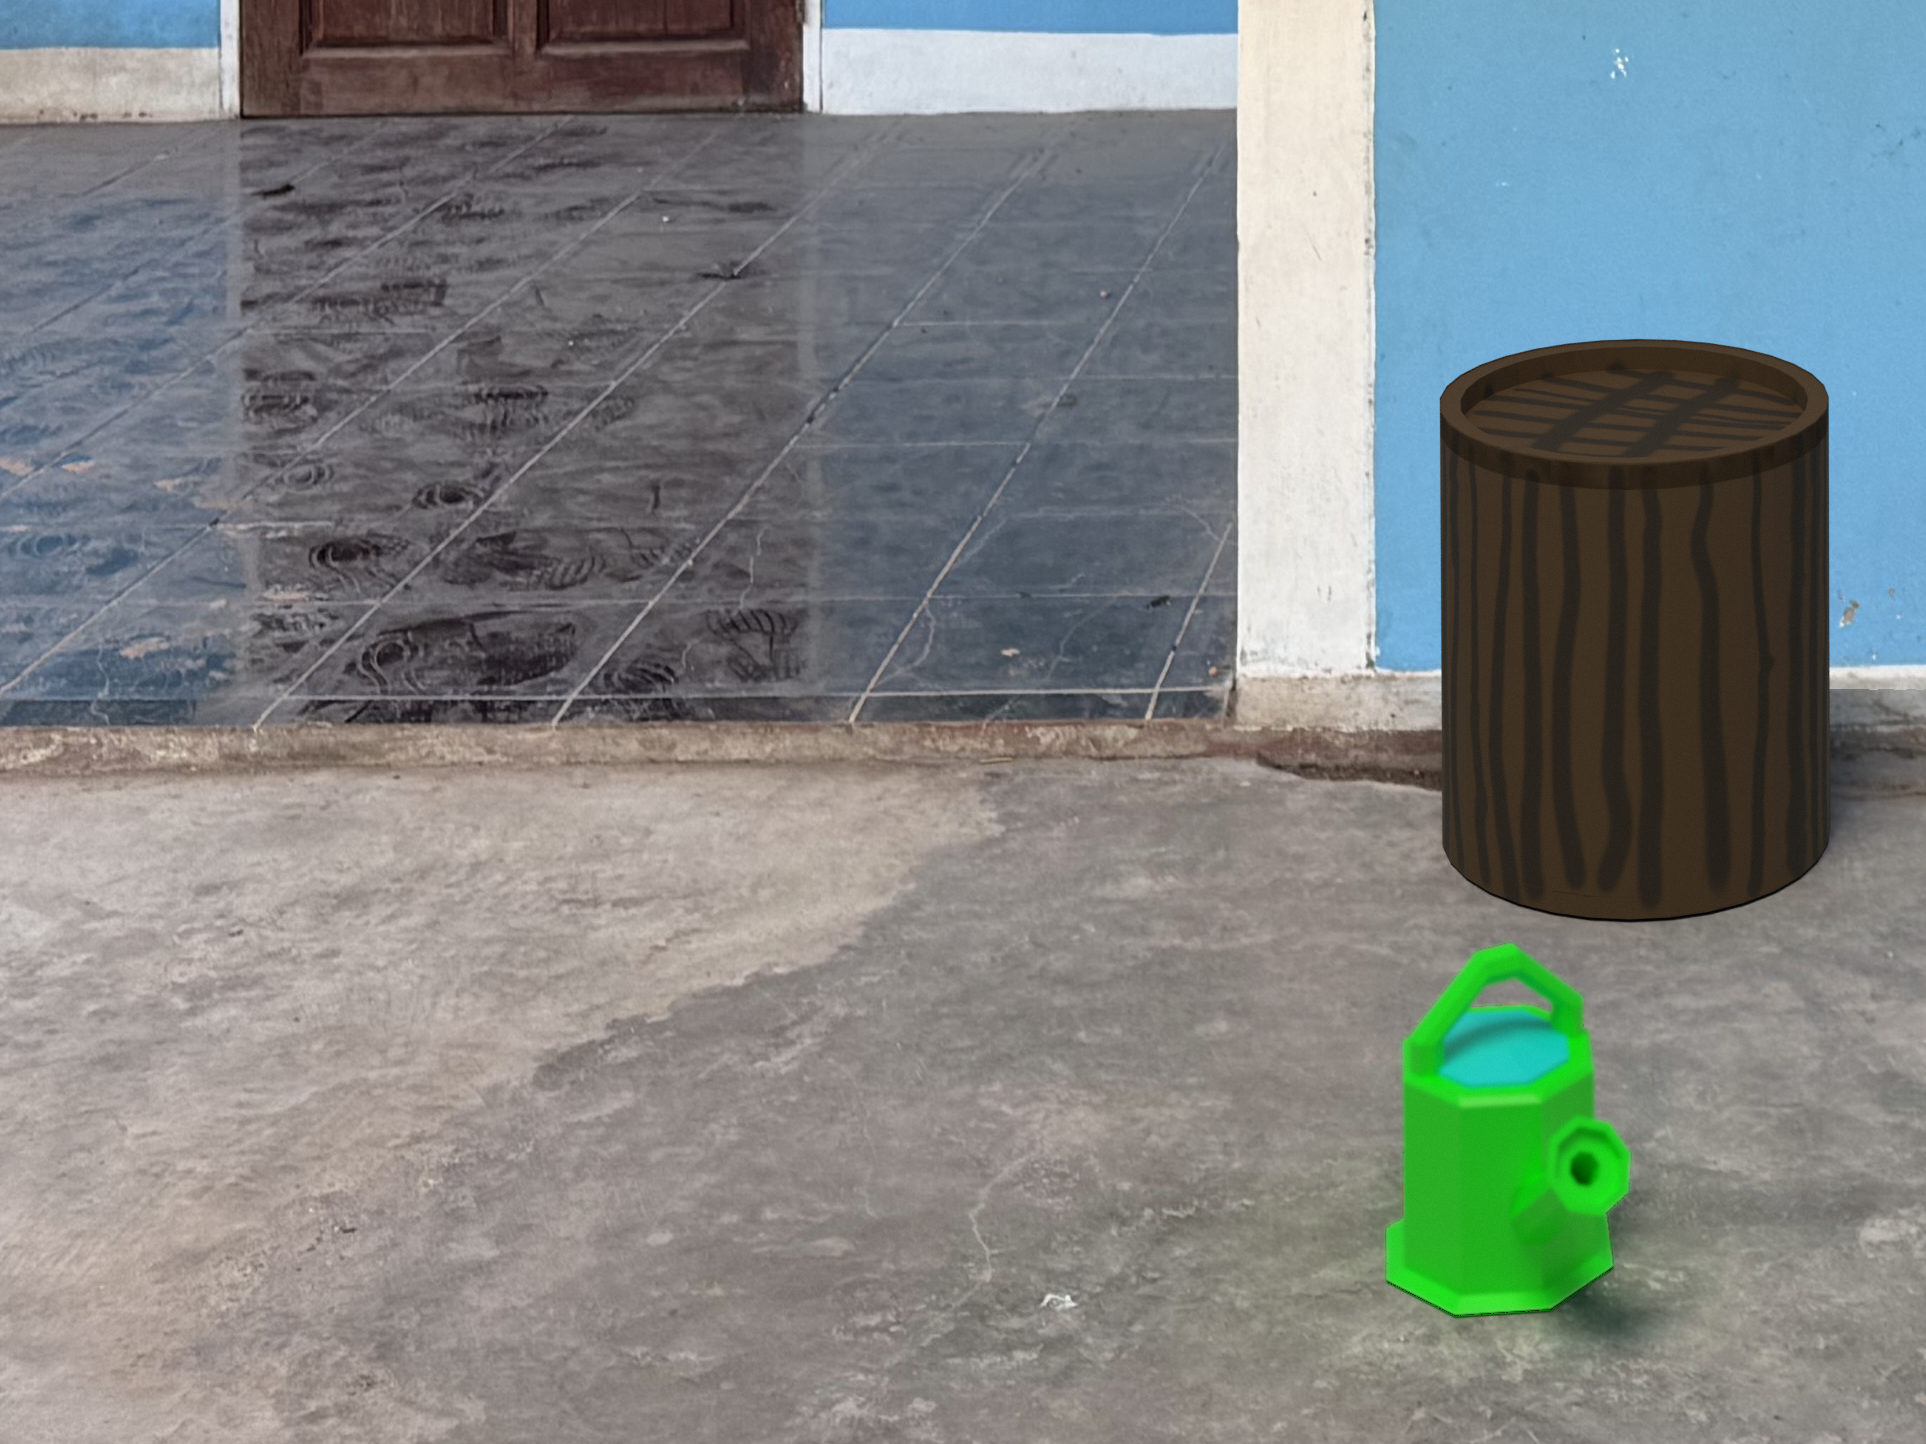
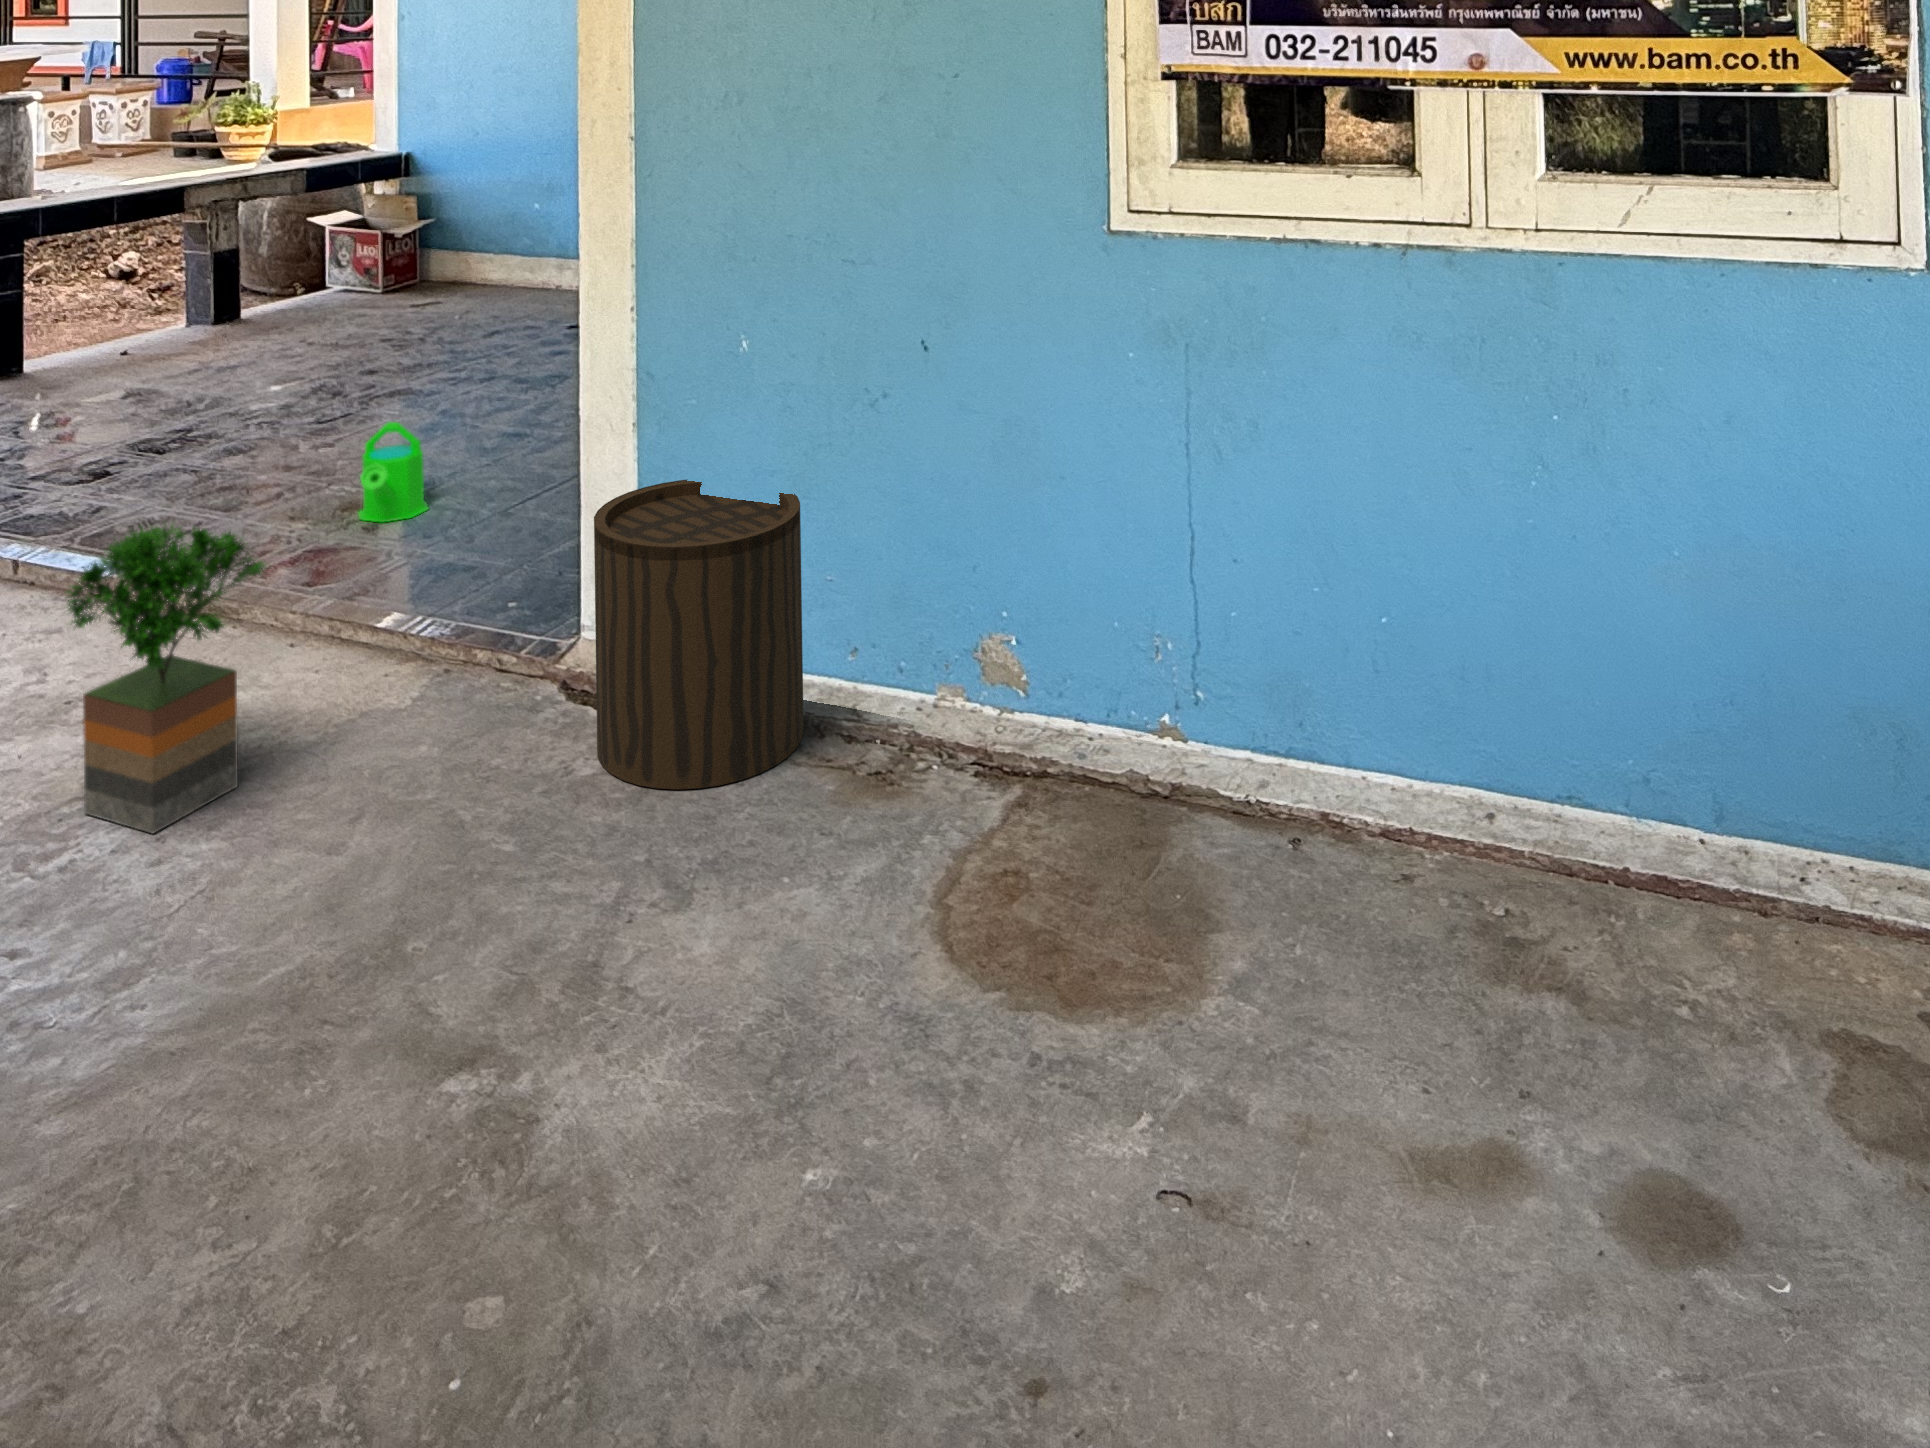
potted tree: none [516,543,907,1192] -> present [68,525,270,833]
watering can: present [1386,943,1631,1315] -> present [358,422,428,522]

